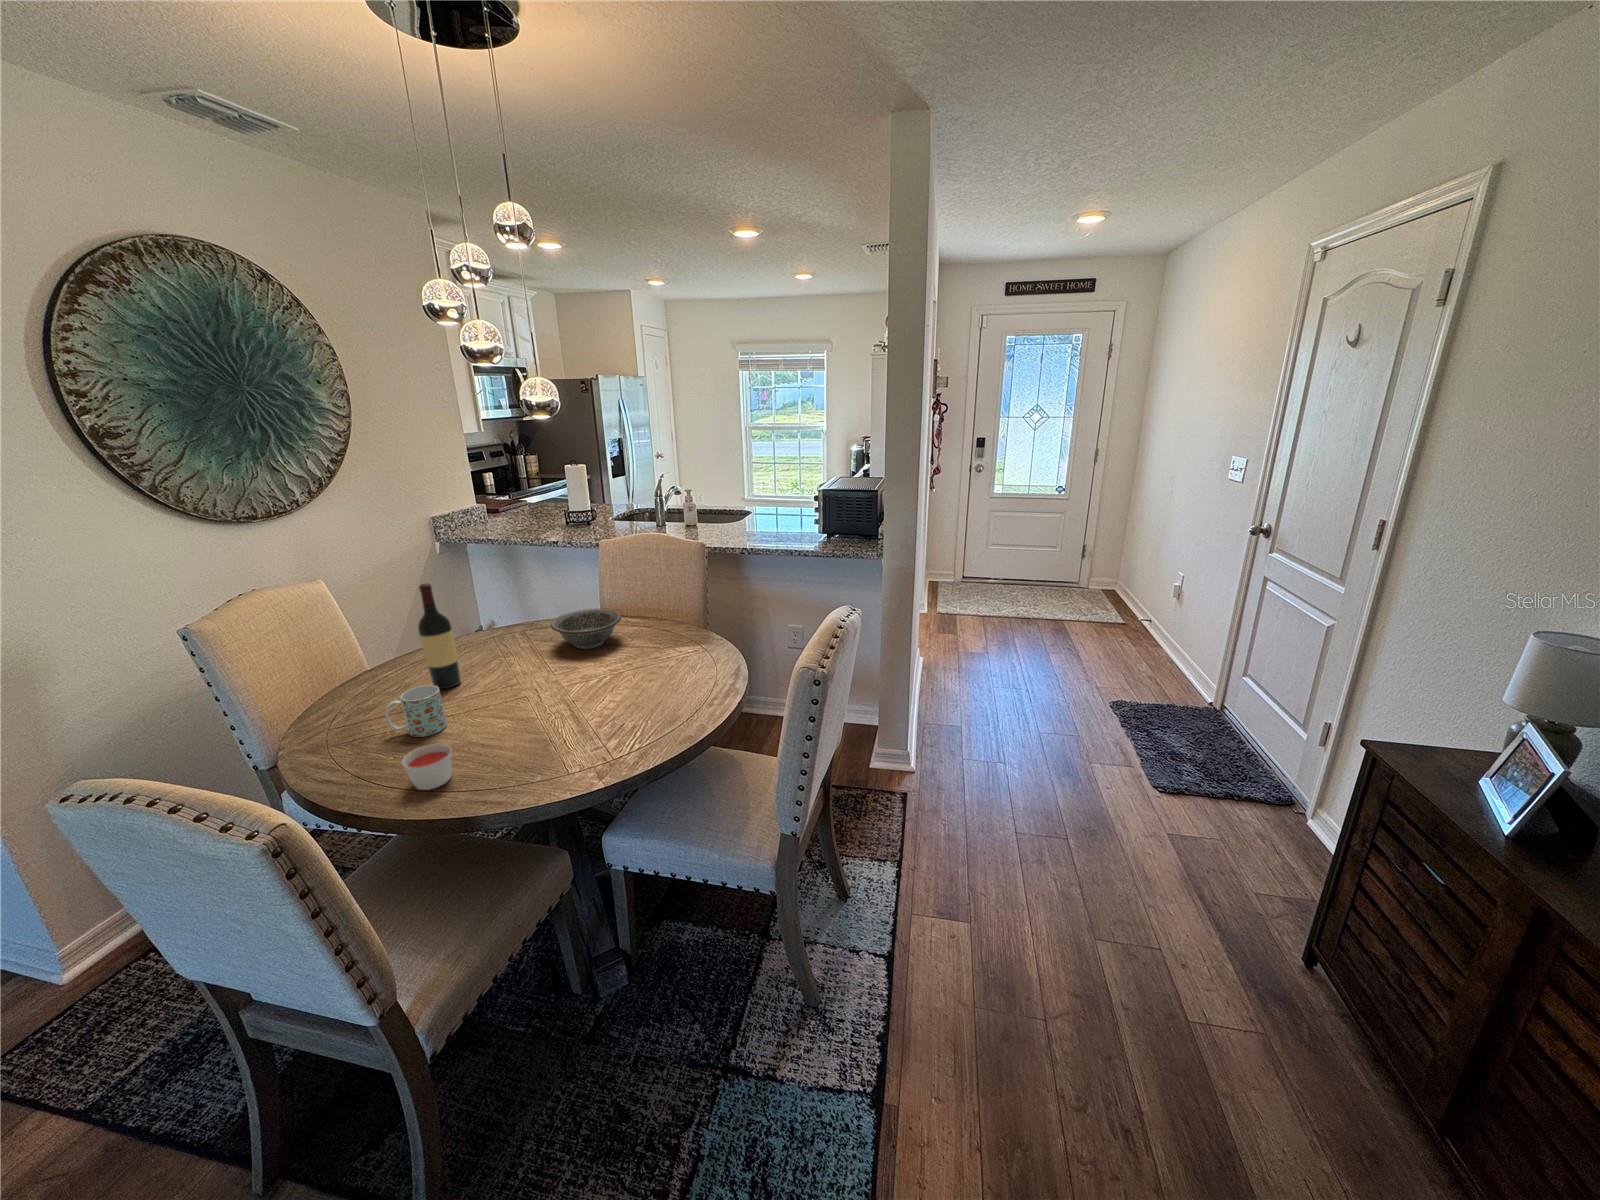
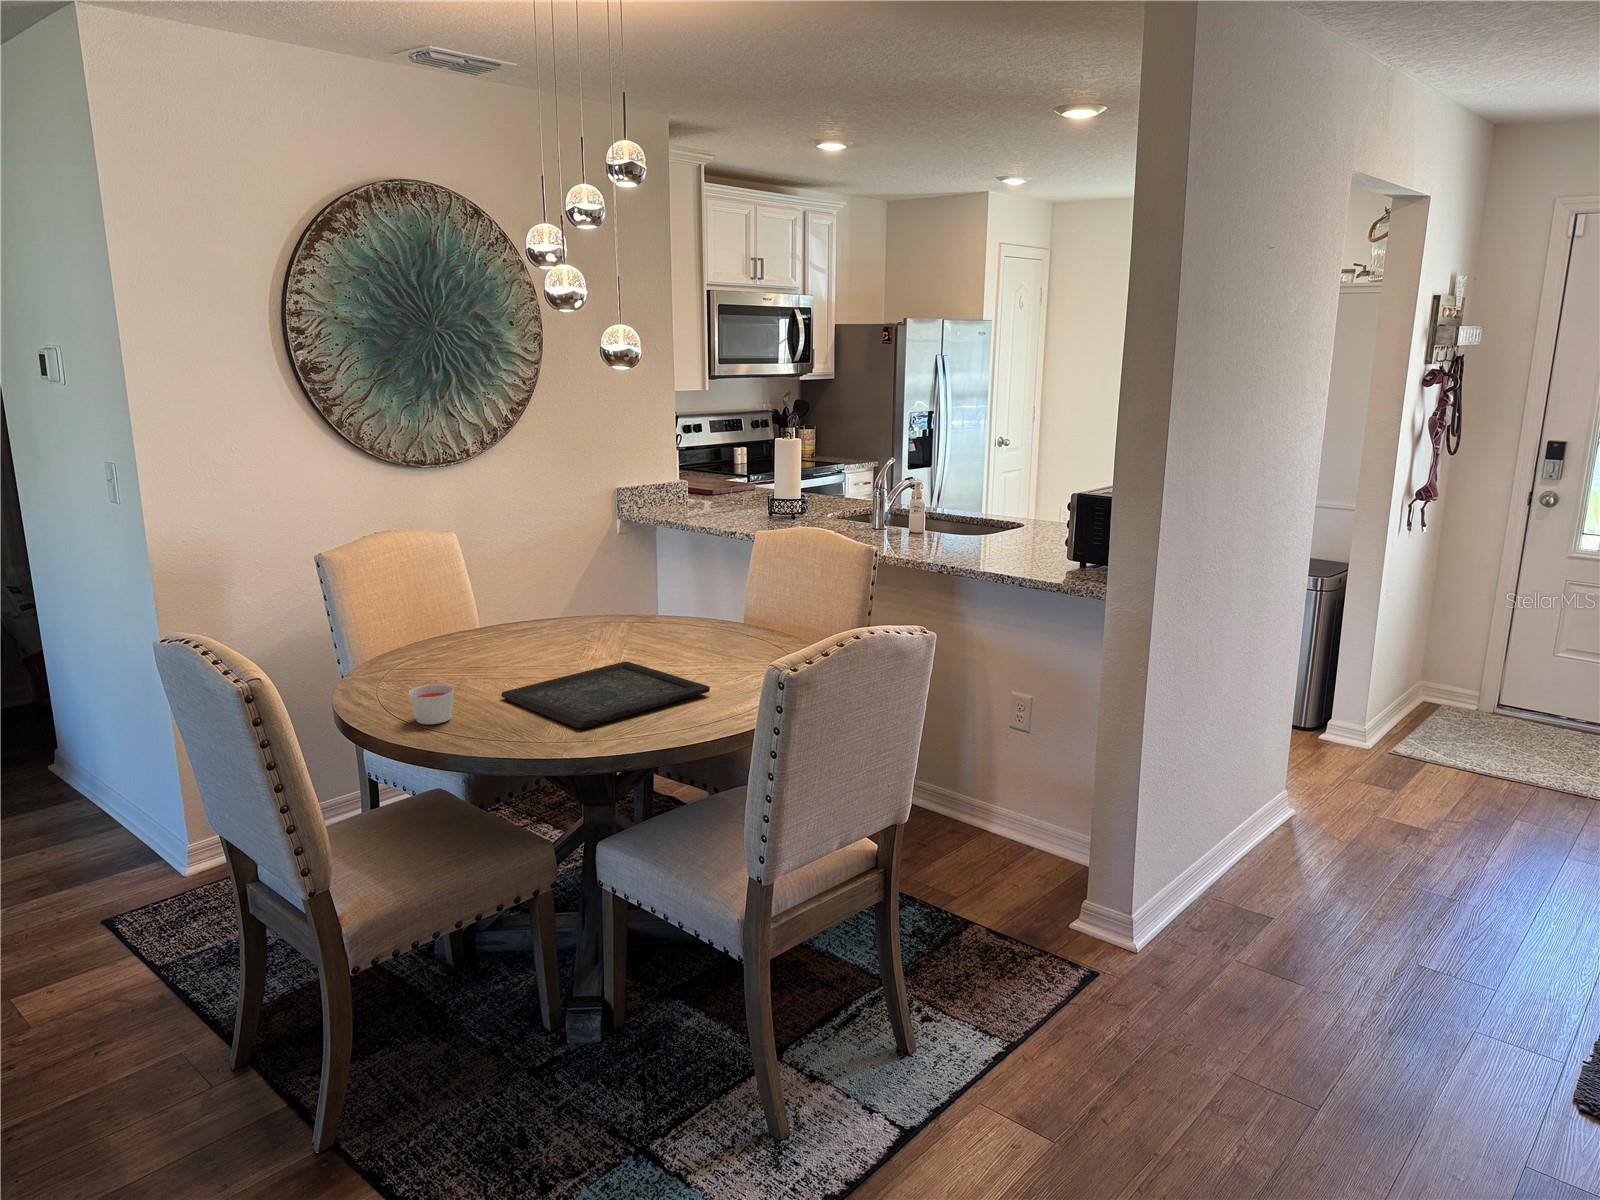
wine bottle: present [418,583,461,689] -> none [494,537,529,657]
decorative bowl: present [551,609,621,649] -> none [640,604,725,649]
tray: none [481,671,663,751] -> present [501,662,710,728]
mug: present [386,685,447,737] -> none [431,638,484,689]

